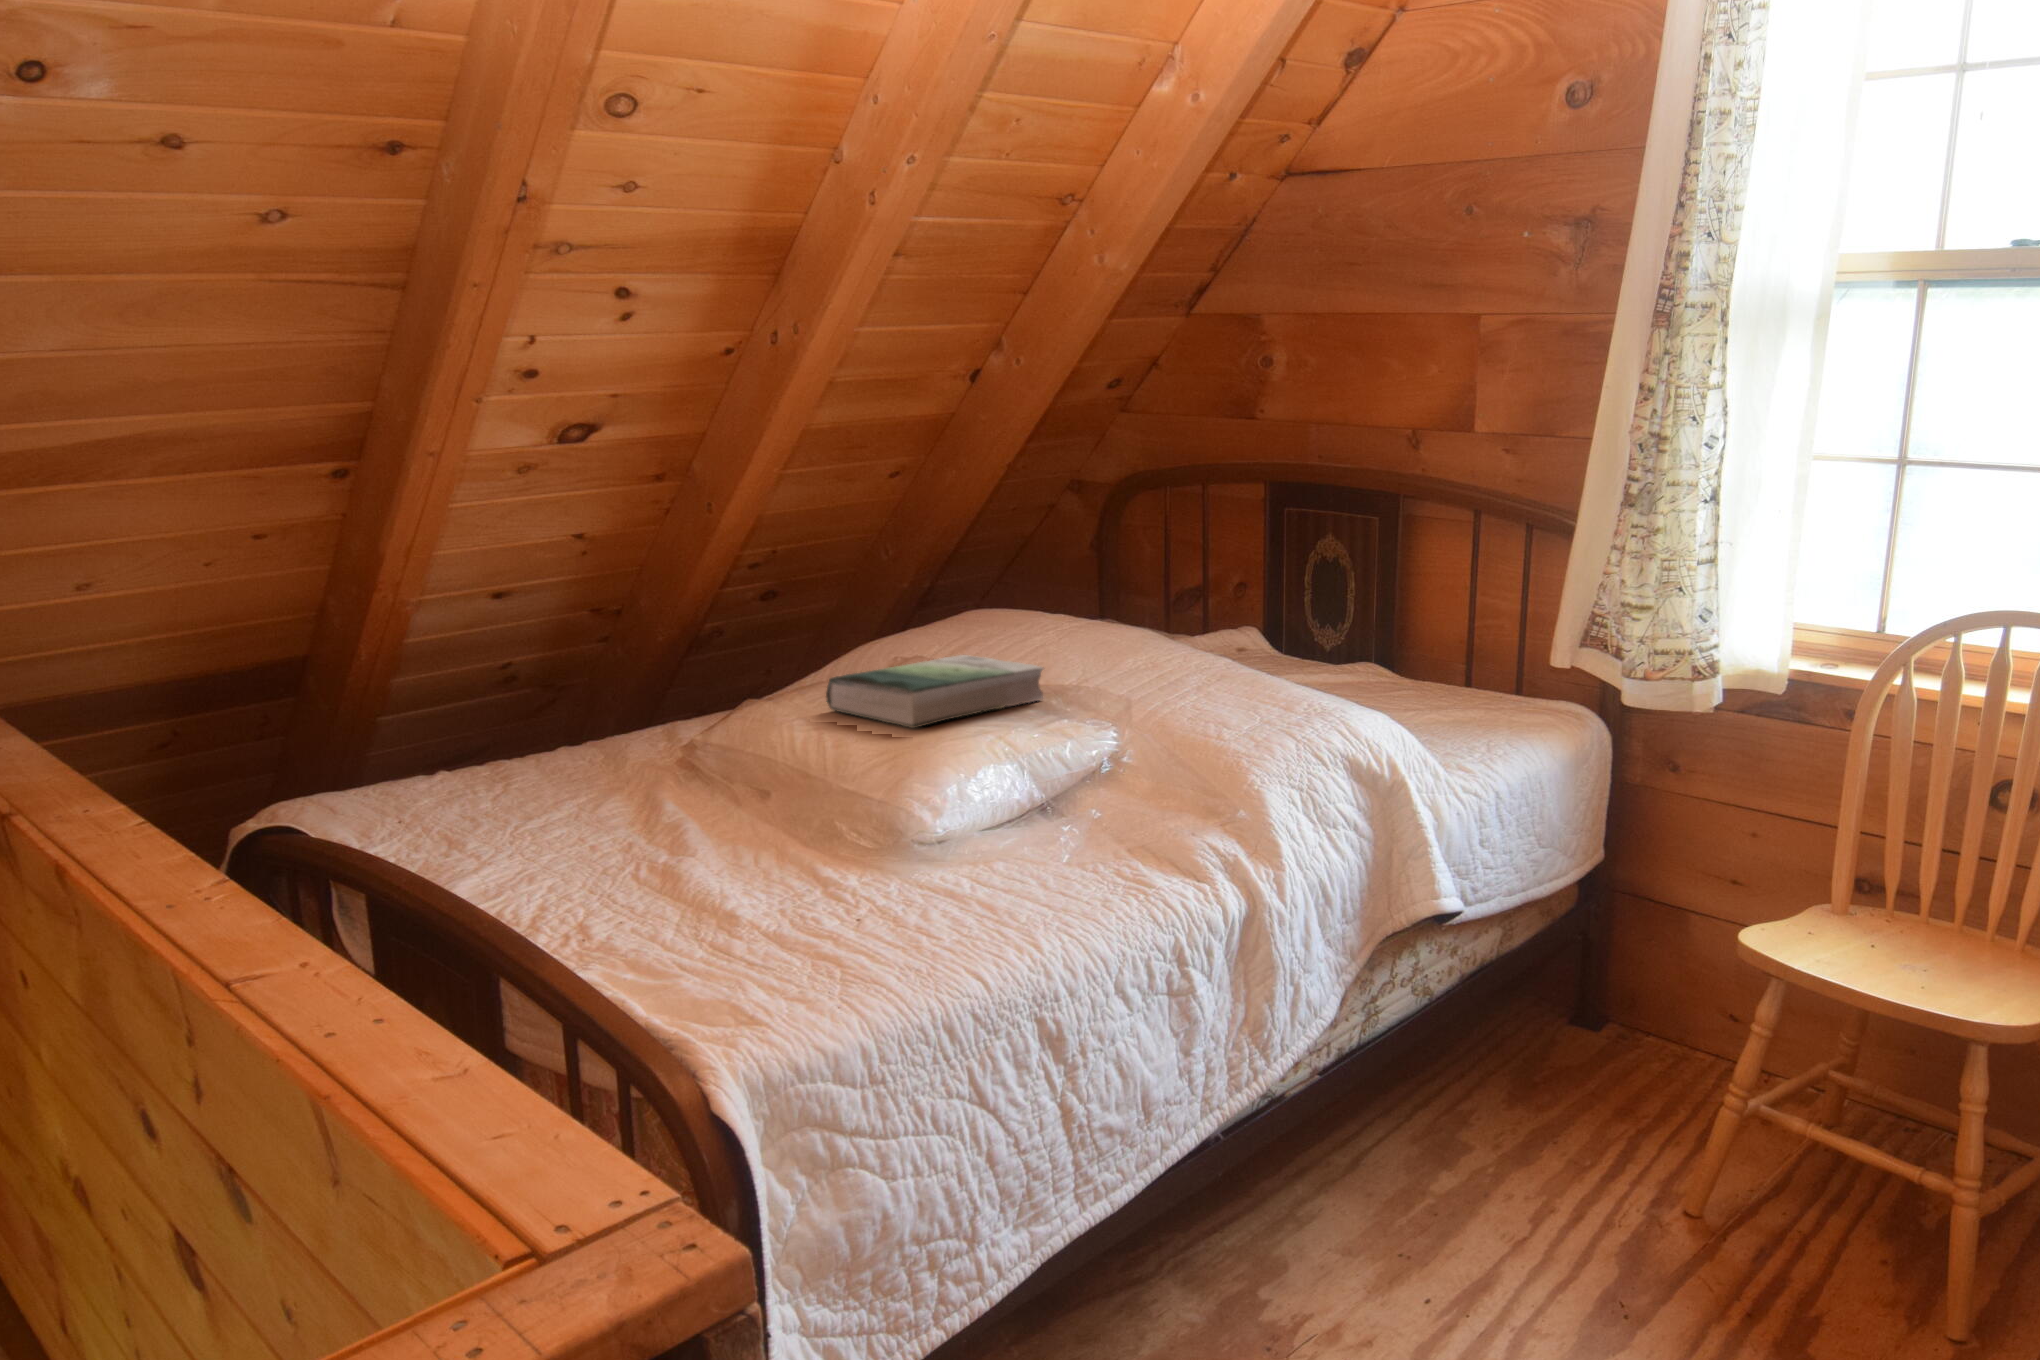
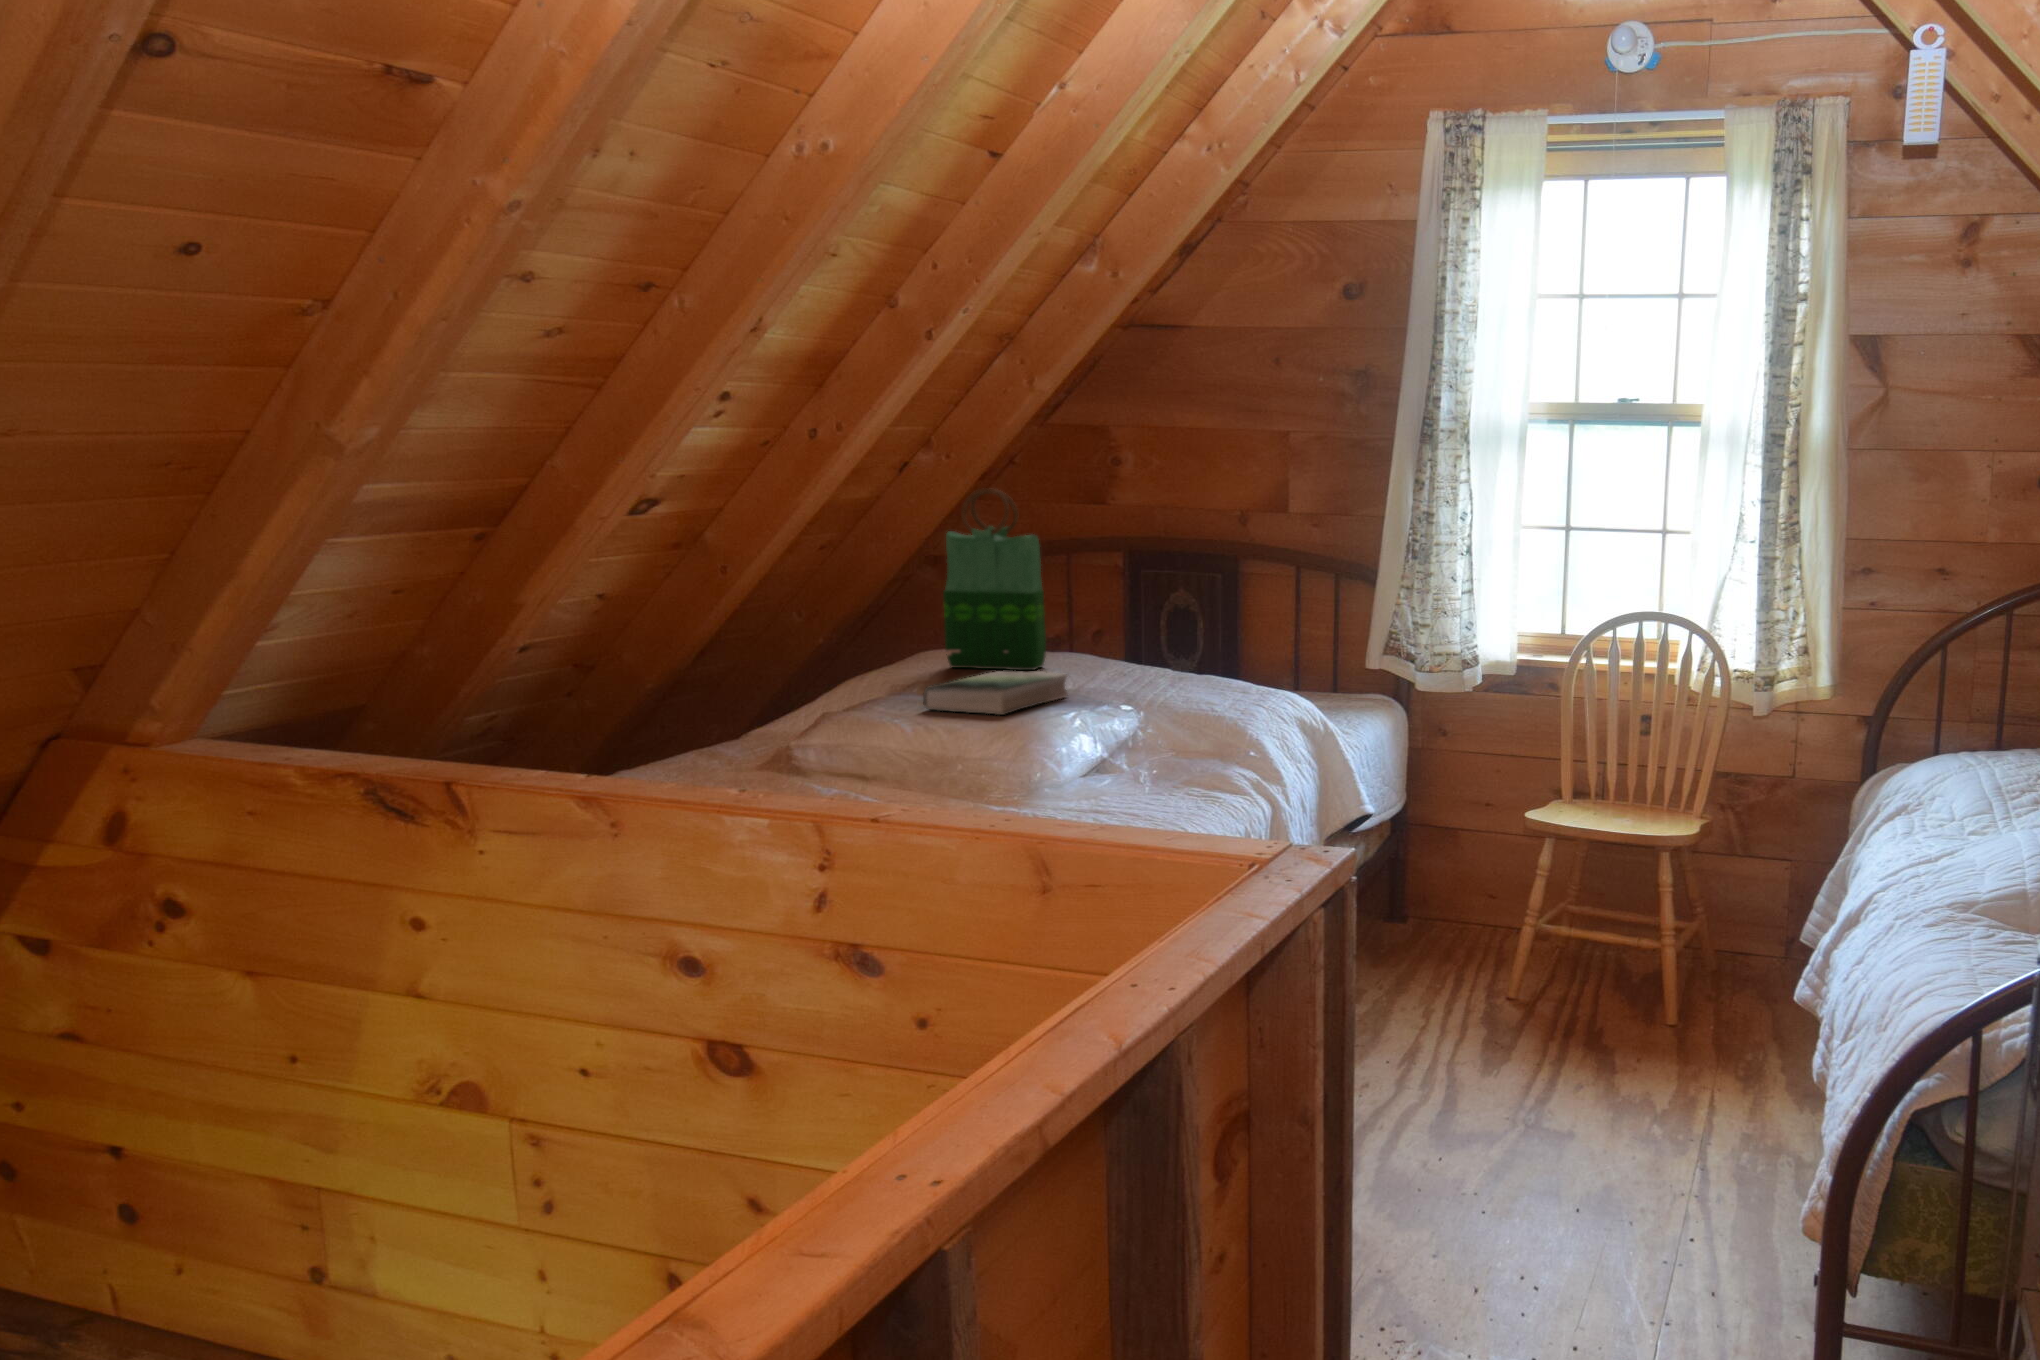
tote bag: none [954,394,1082,647] -> present [943,488,1046,670]

